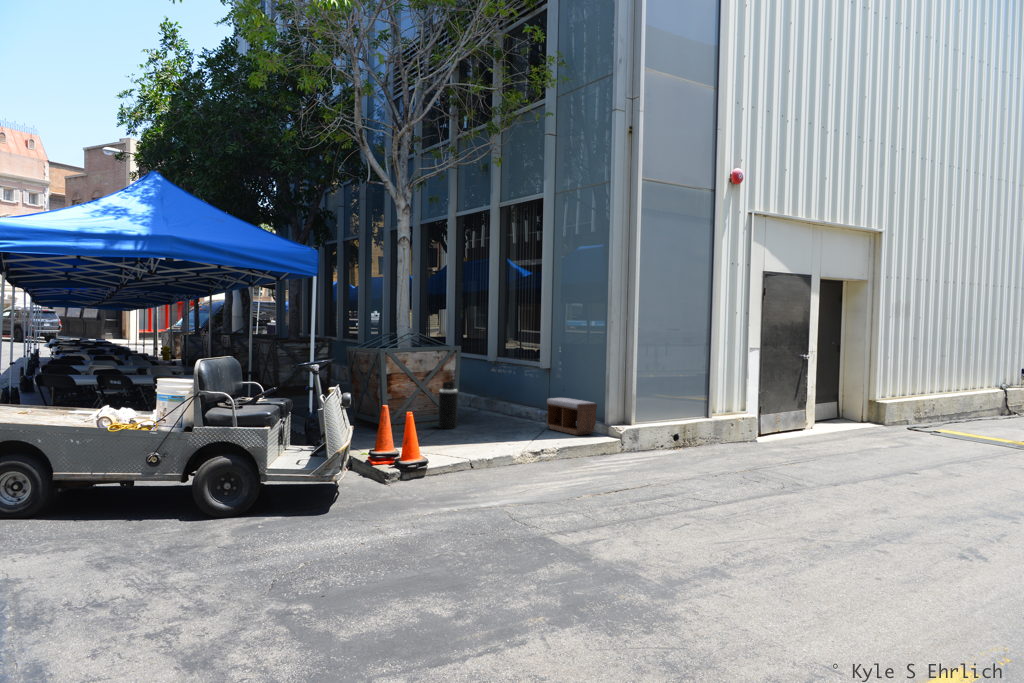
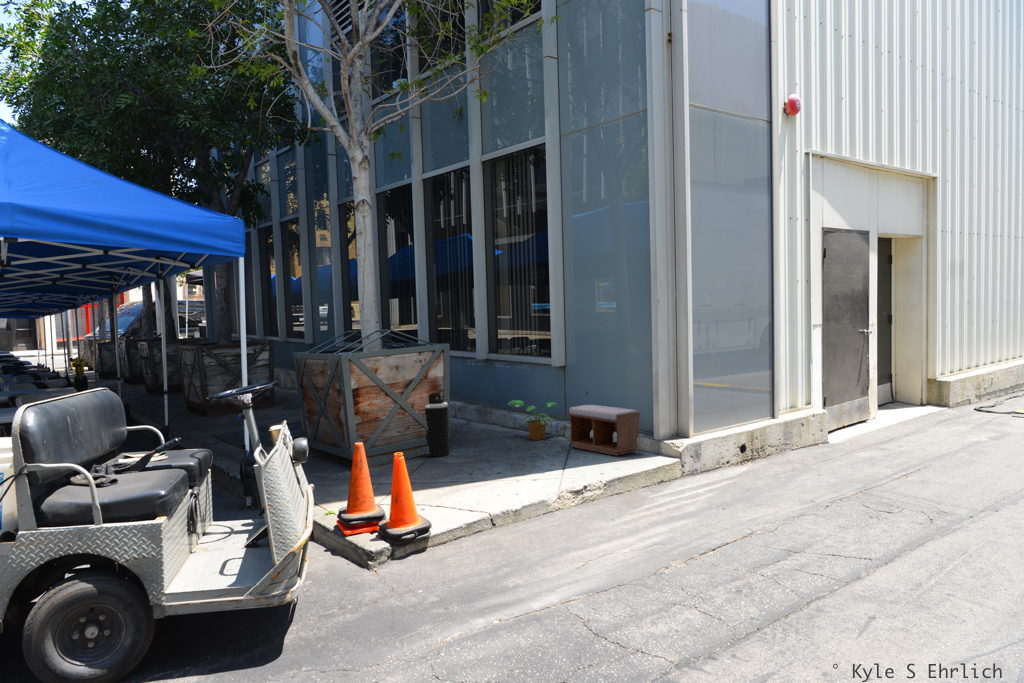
potted plant: none [505,392,543,423] -> present [508,400,557,440]

